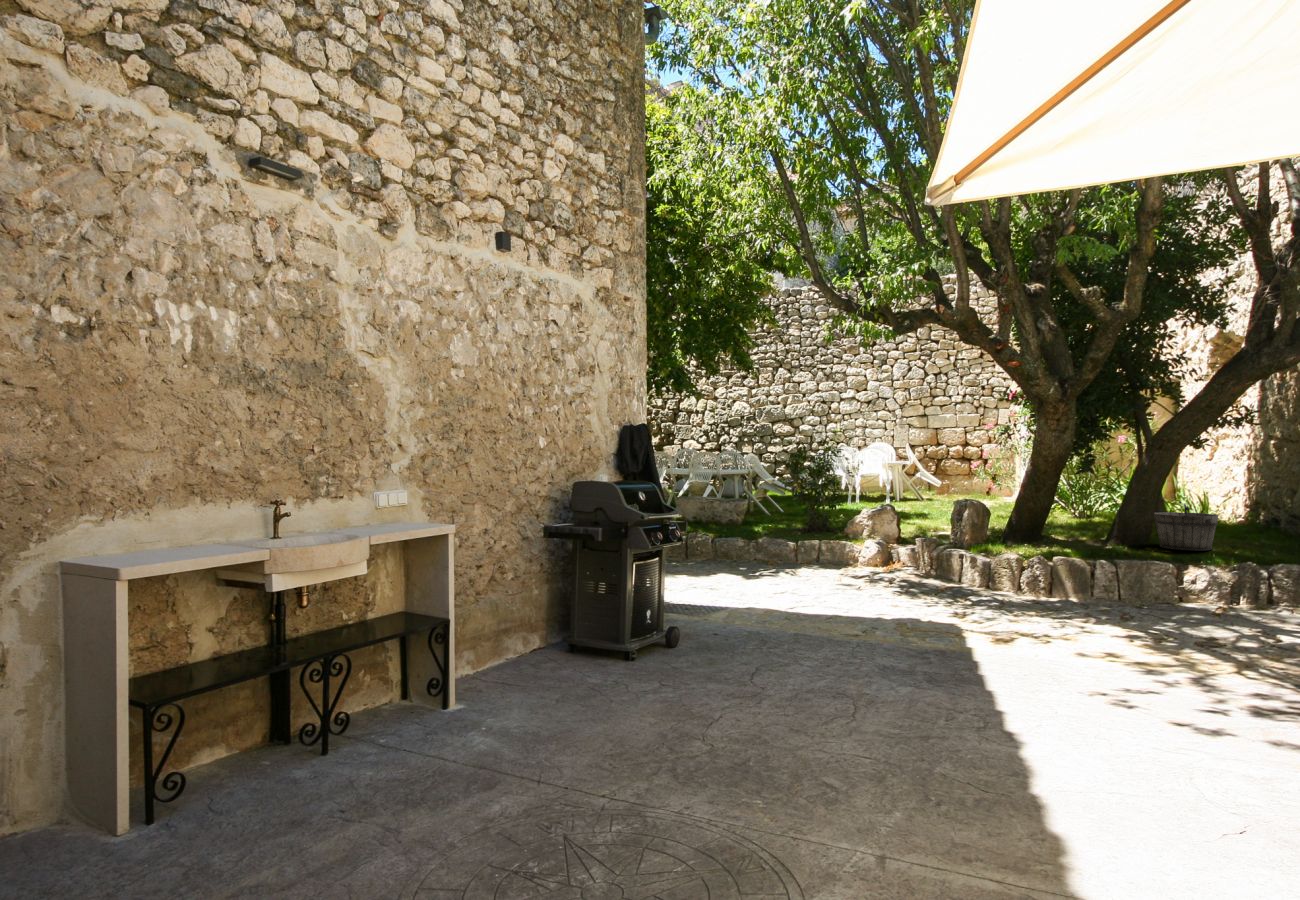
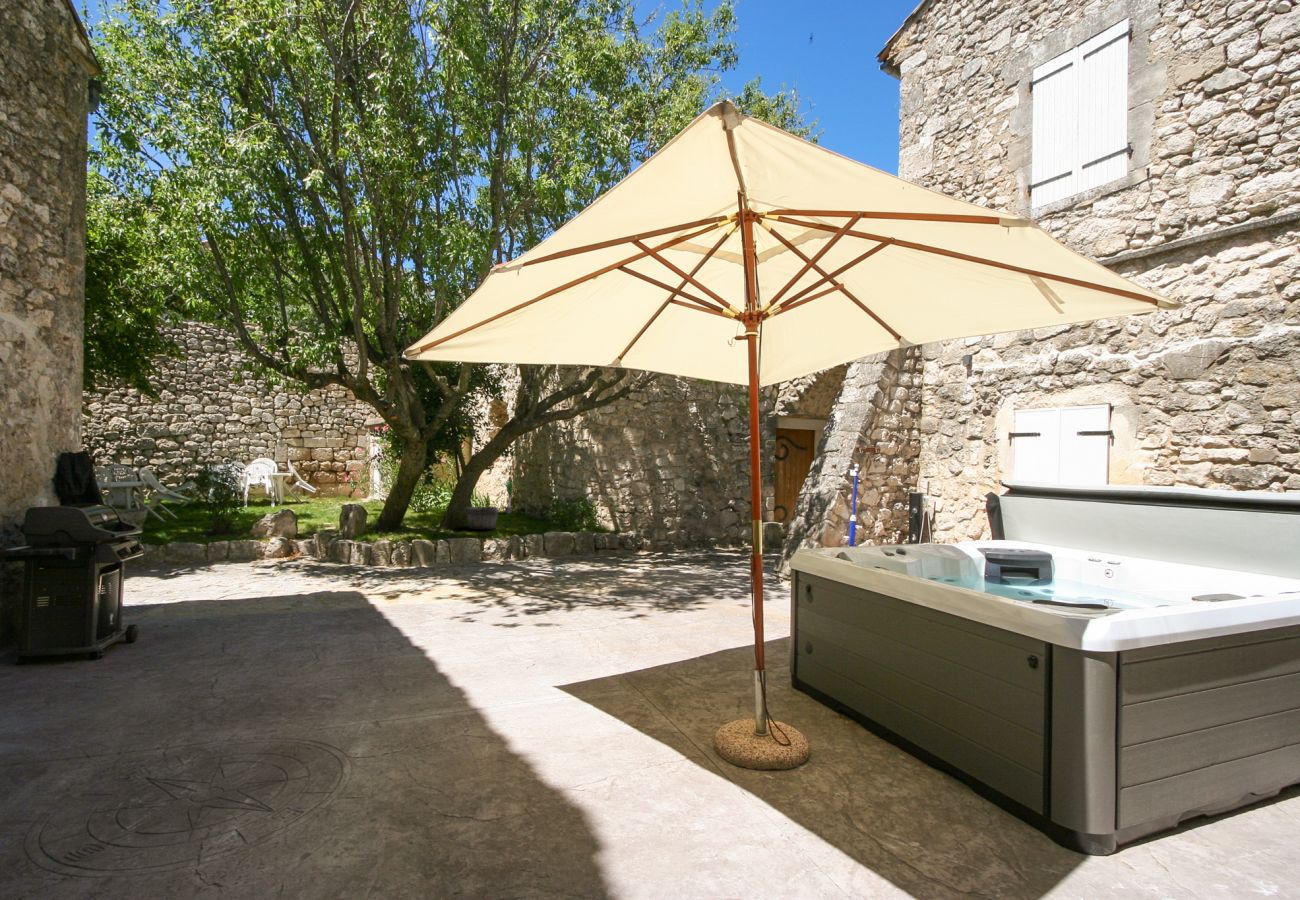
potted plant: none [1220,459,1275,528] -> present [504,479,514,514]

